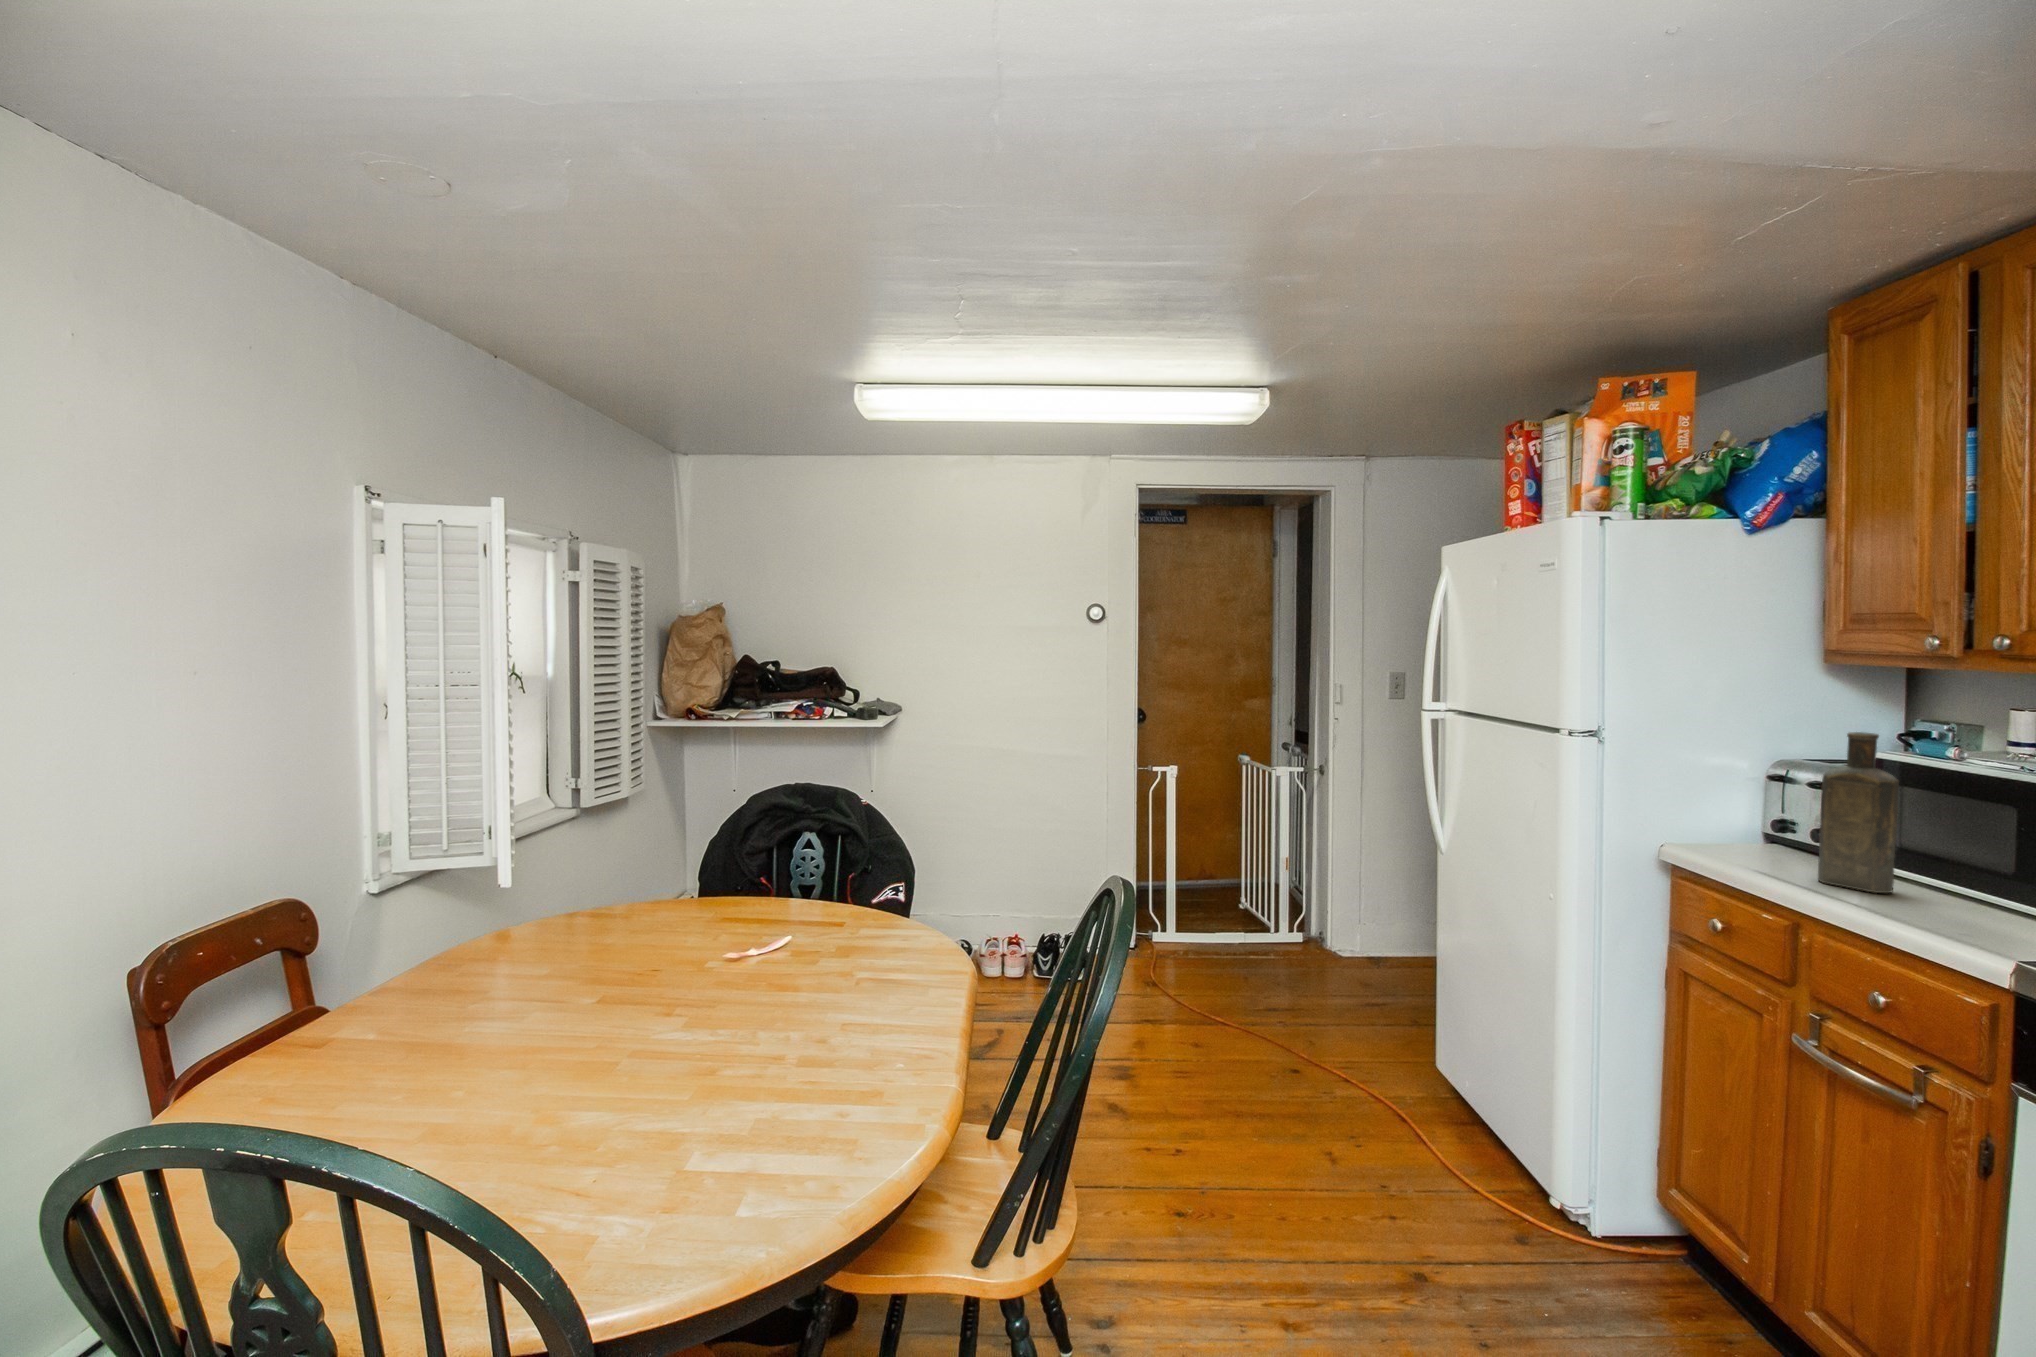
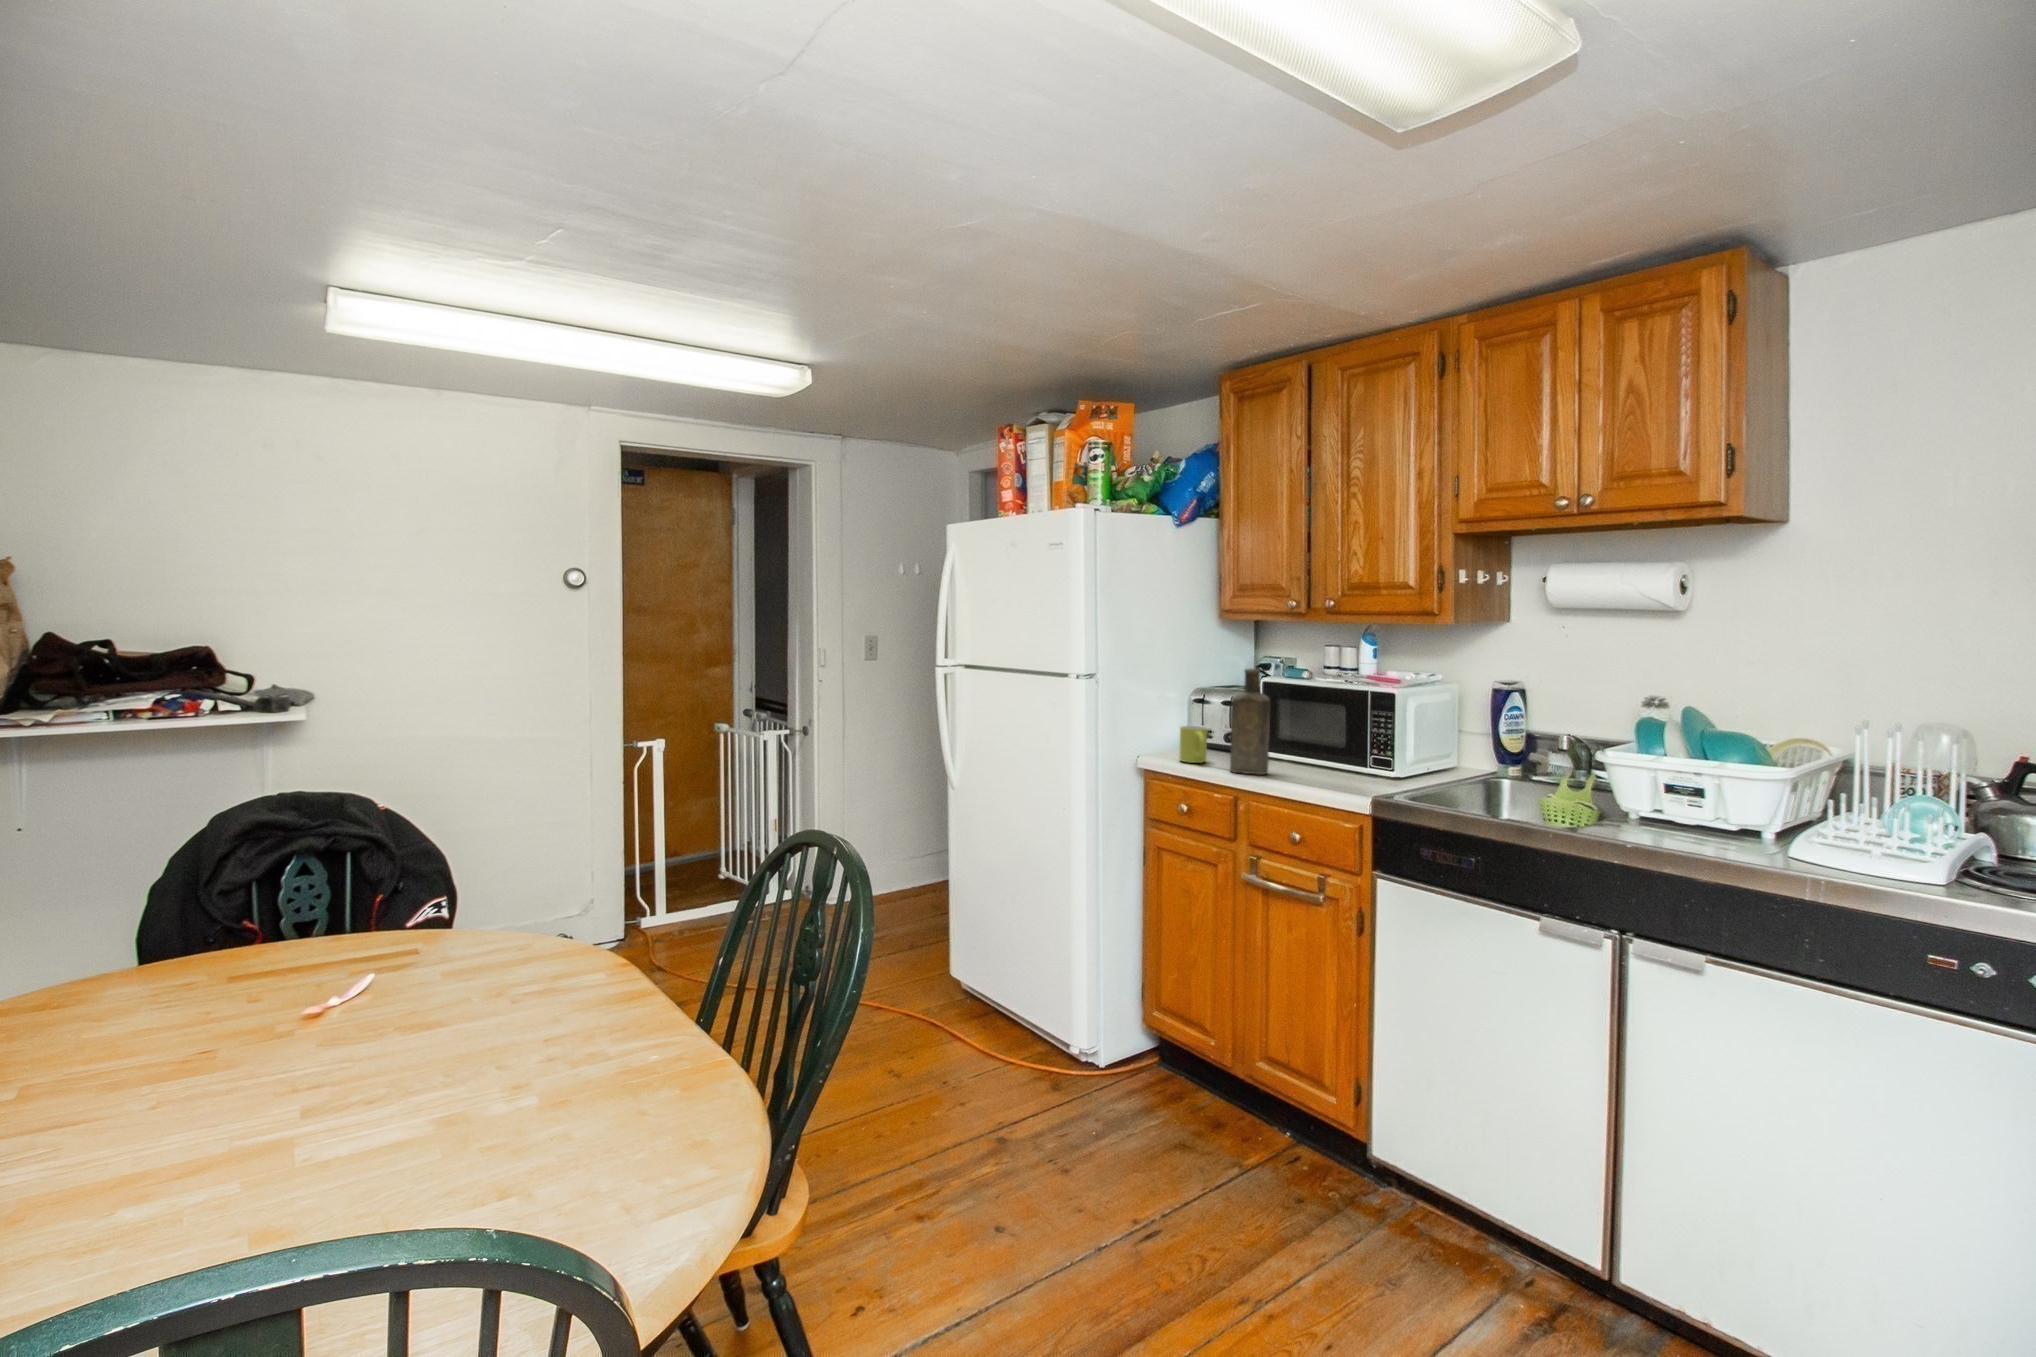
mug: none [1737,807,1787,861] -> present [1179,725,1207,763]

